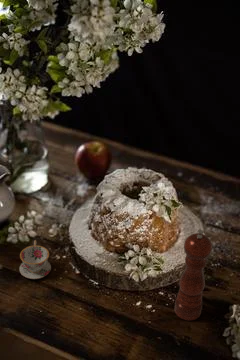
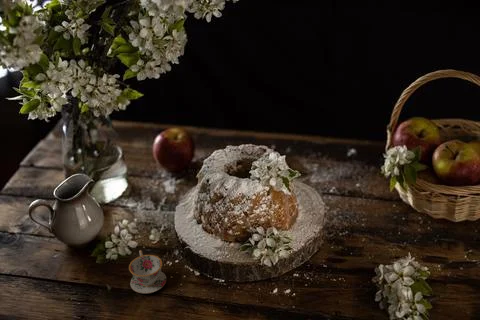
pepper mill: present [174,230,212,320] -> none [315,192,346,296]

